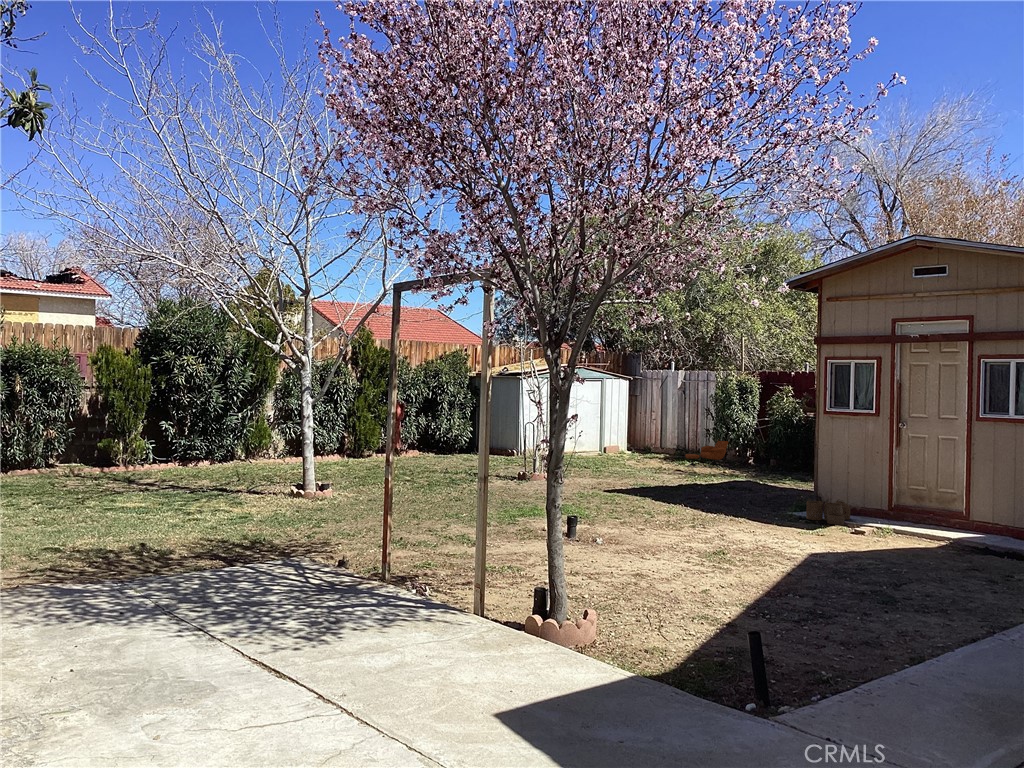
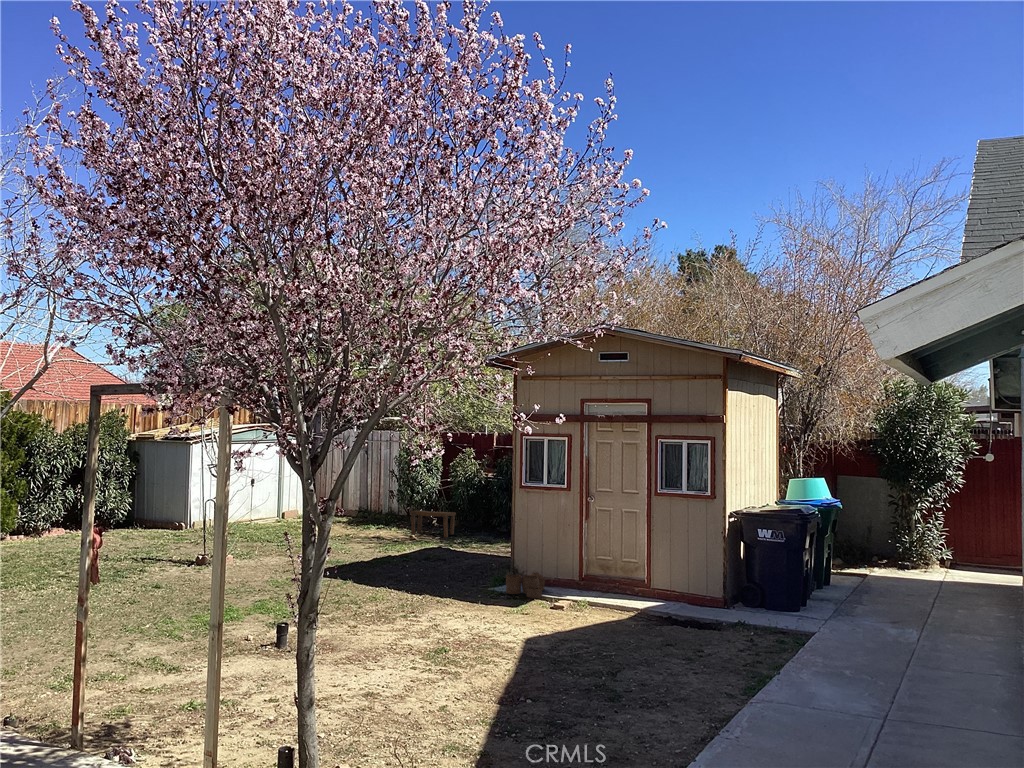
lounge chair: present [685,441,728,468] -> none [368,495,412,532]
bench: none [727,447,774,475] -> present [411,511,456,538]

